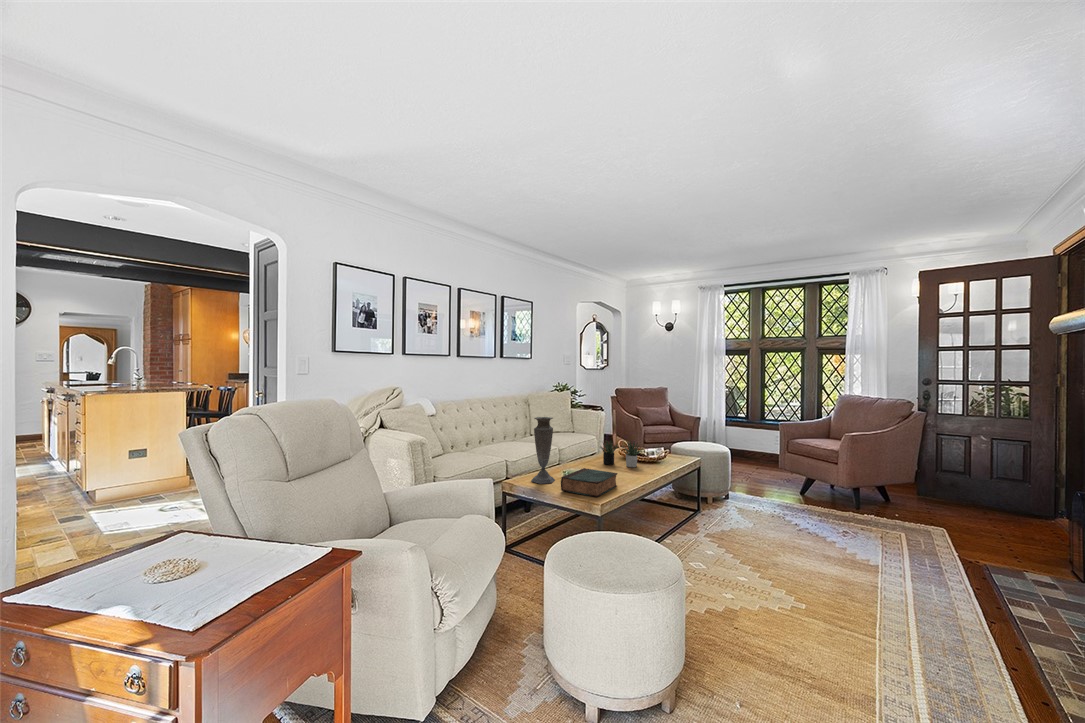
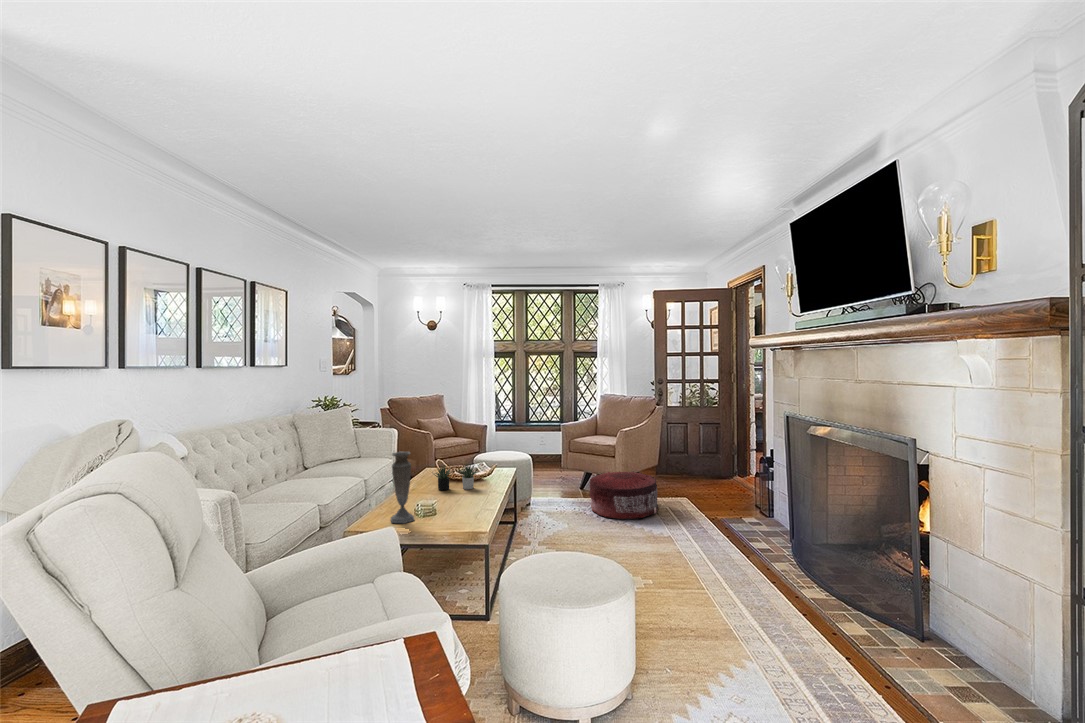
book: present [561,468,617,497] -> none [435,498,480,526]
pouf: none [790,478,890,540] -> present [590,471,658,519]

